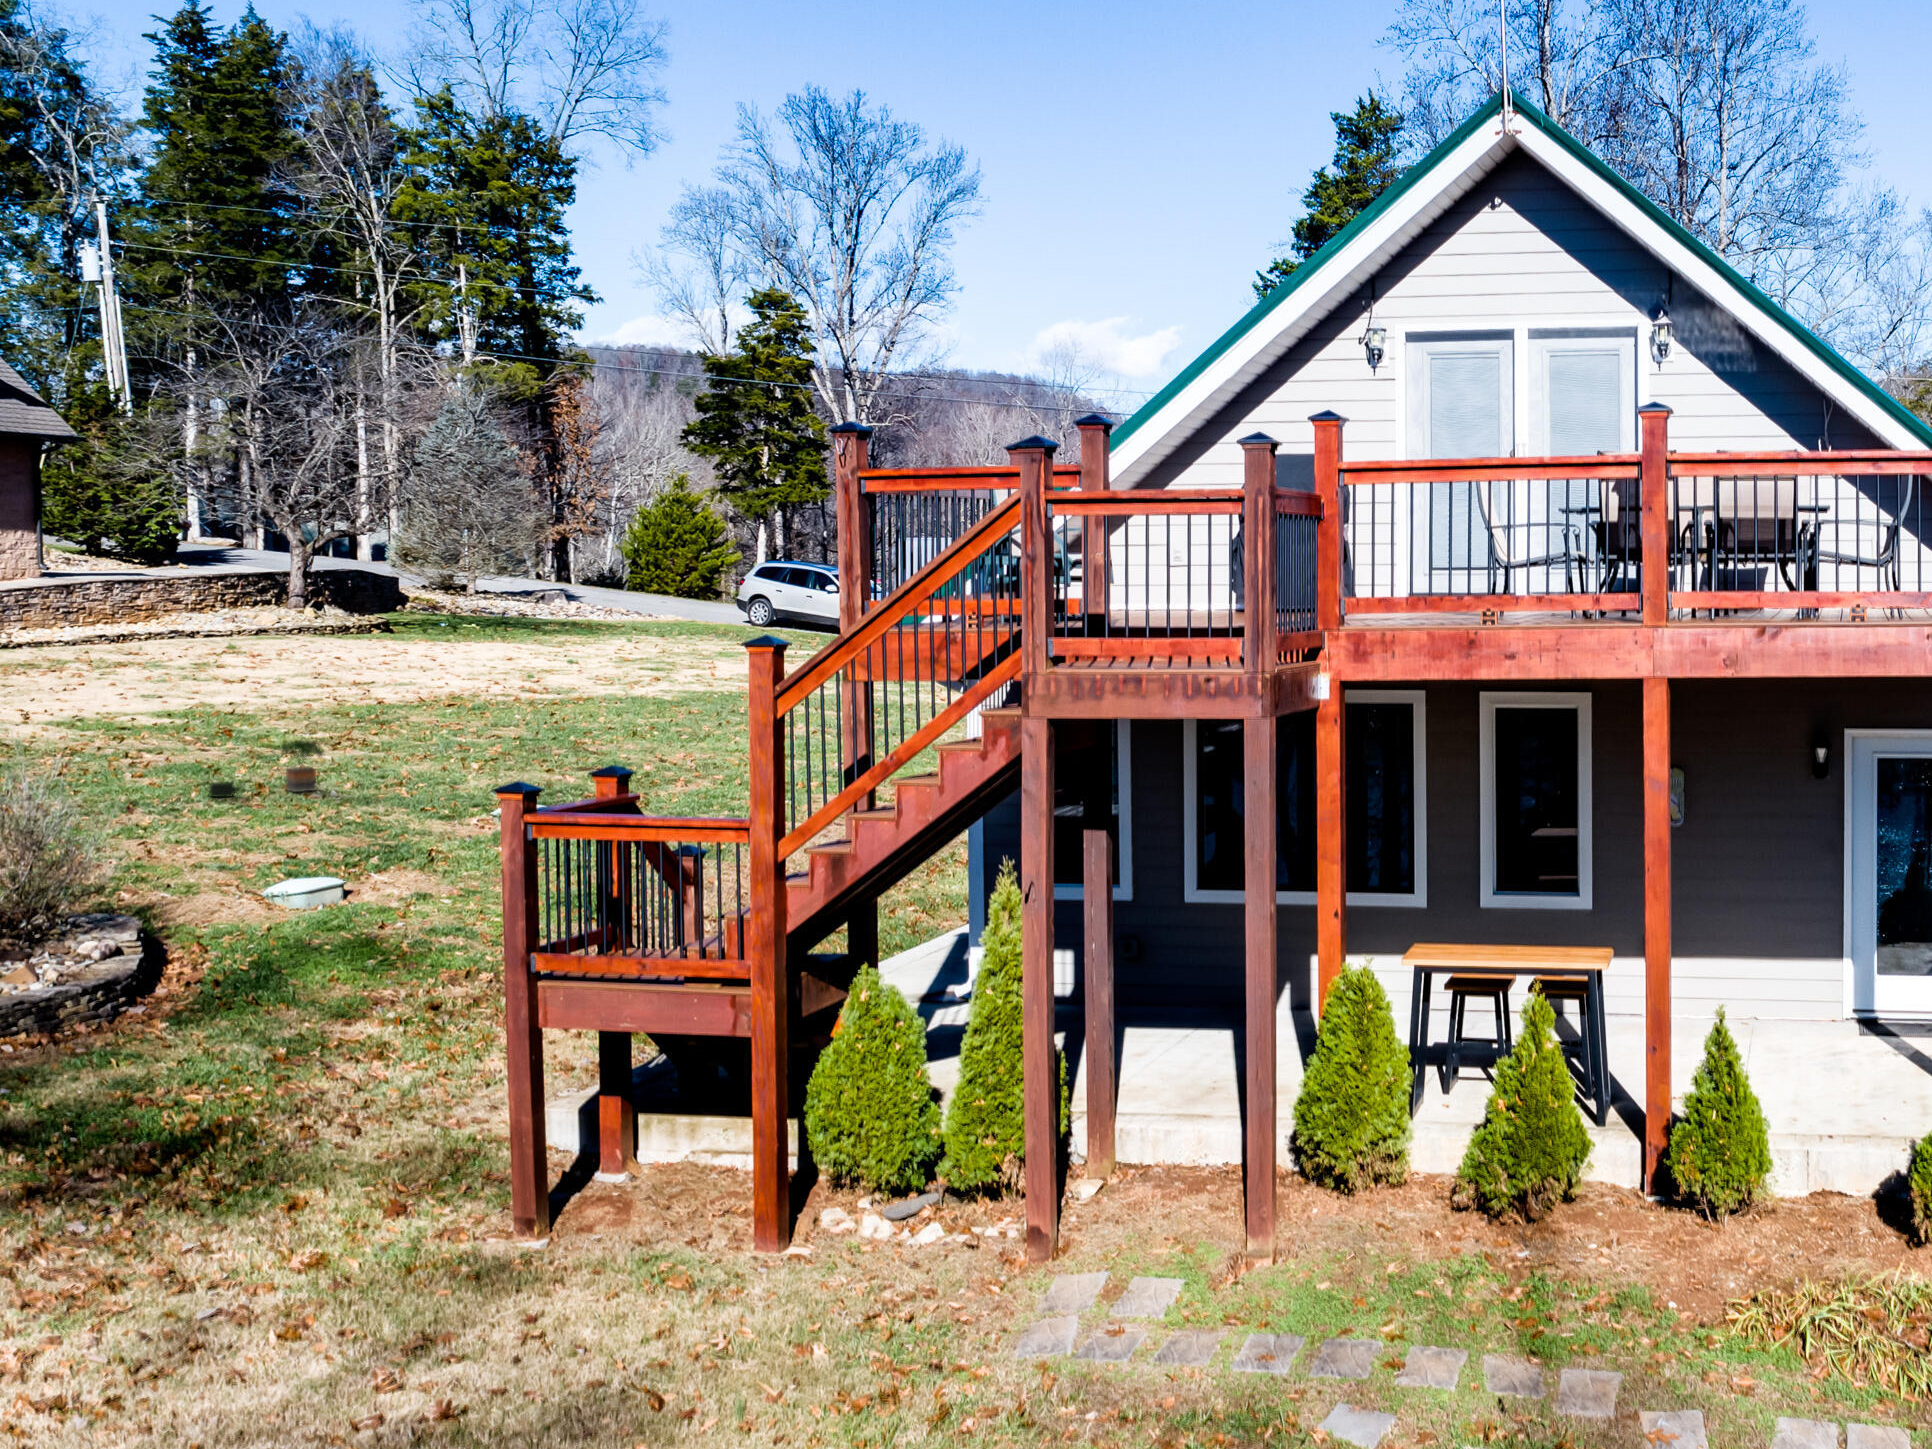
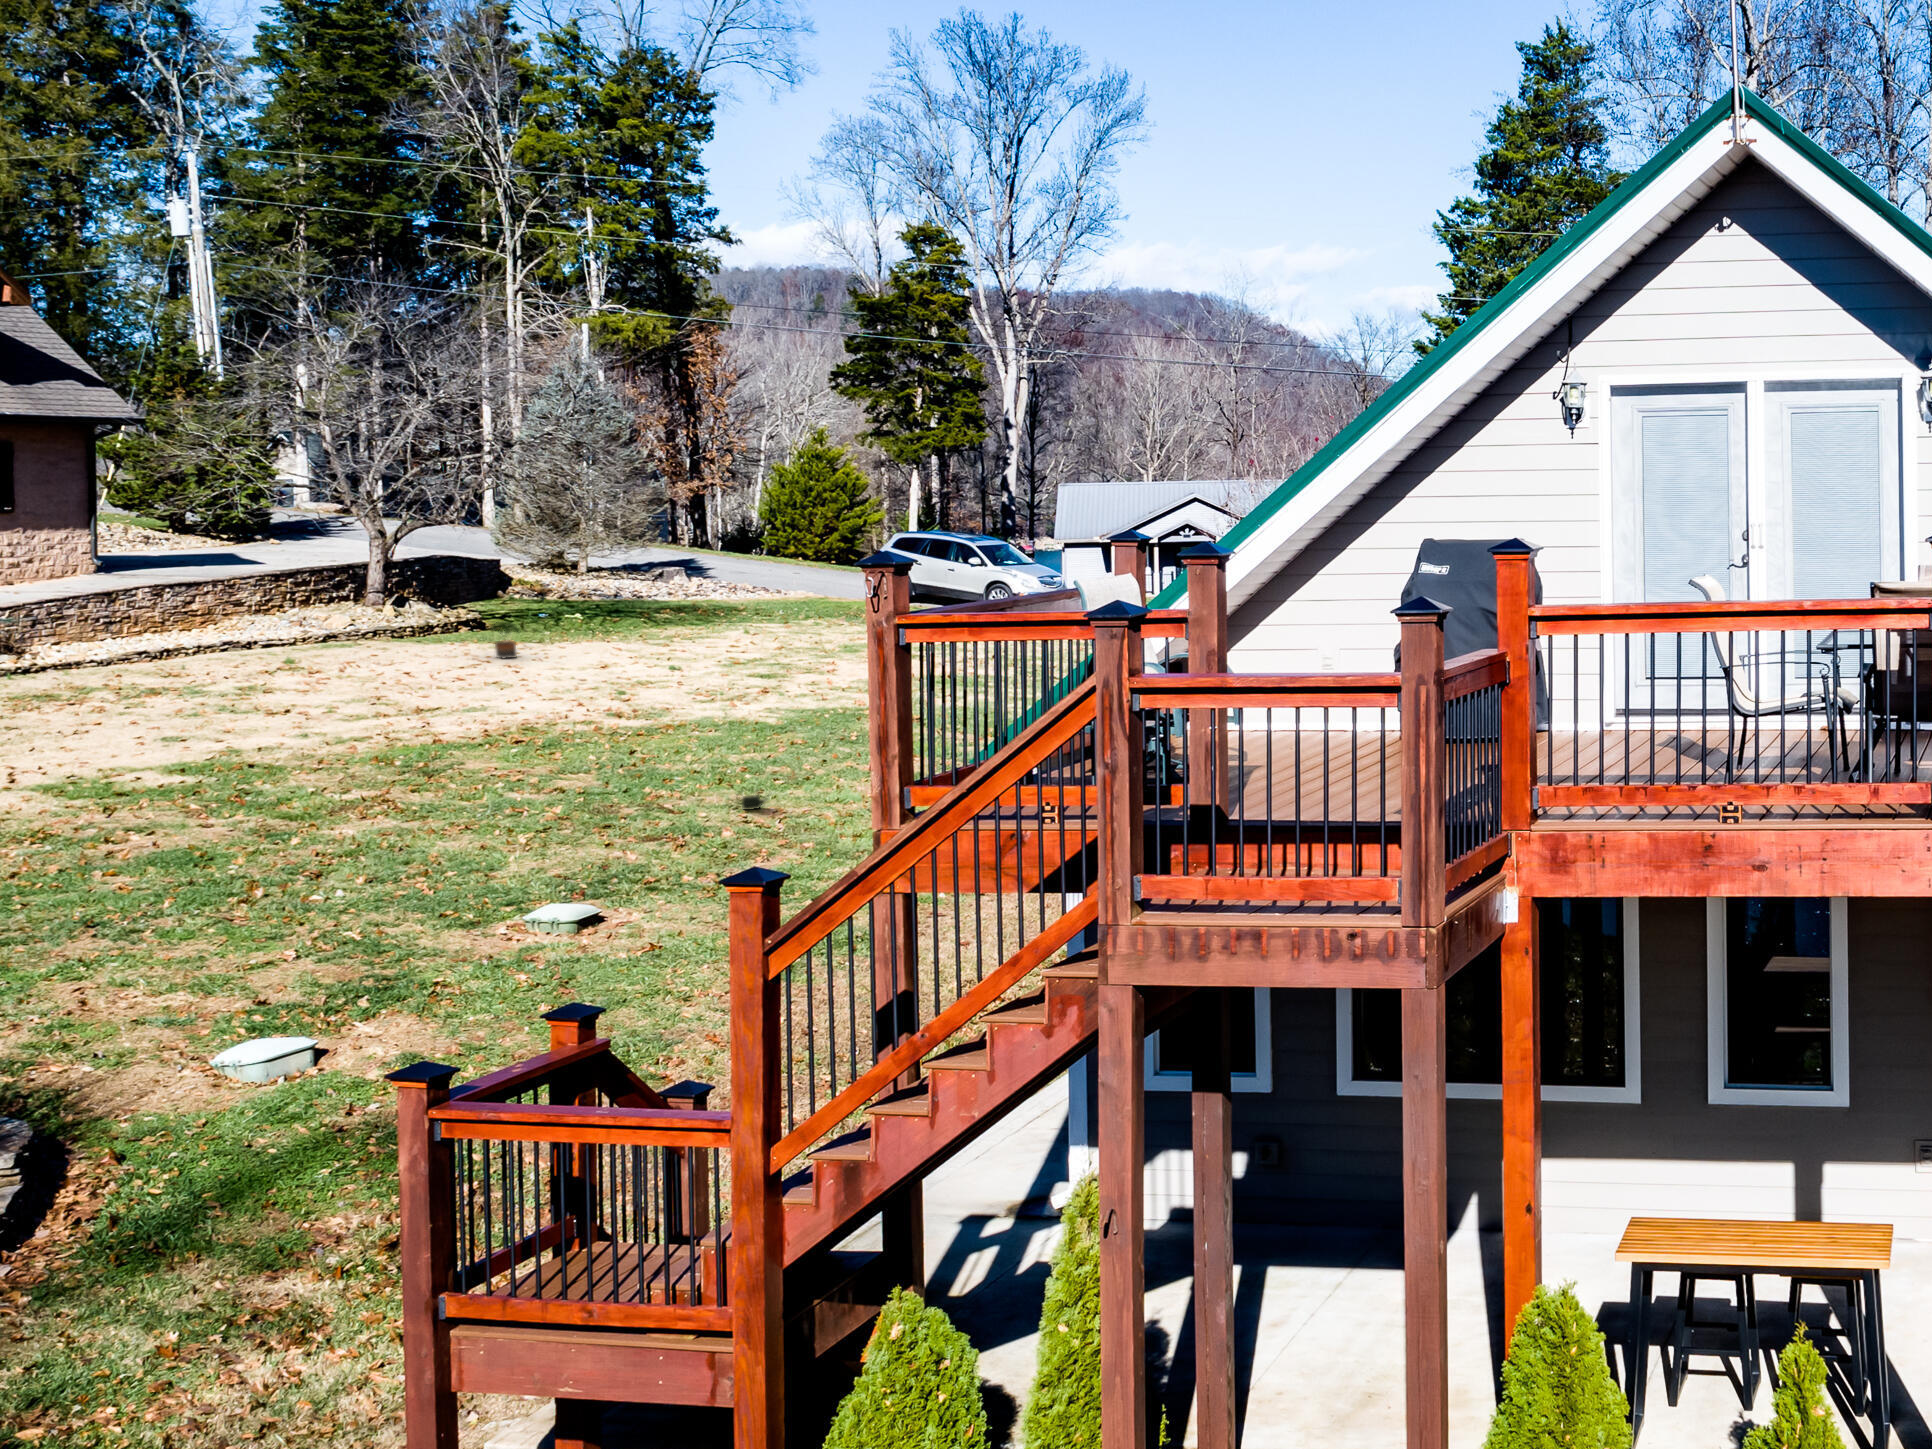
potted tree: present [282,741,324,792] -> present [491,622,520,658]

